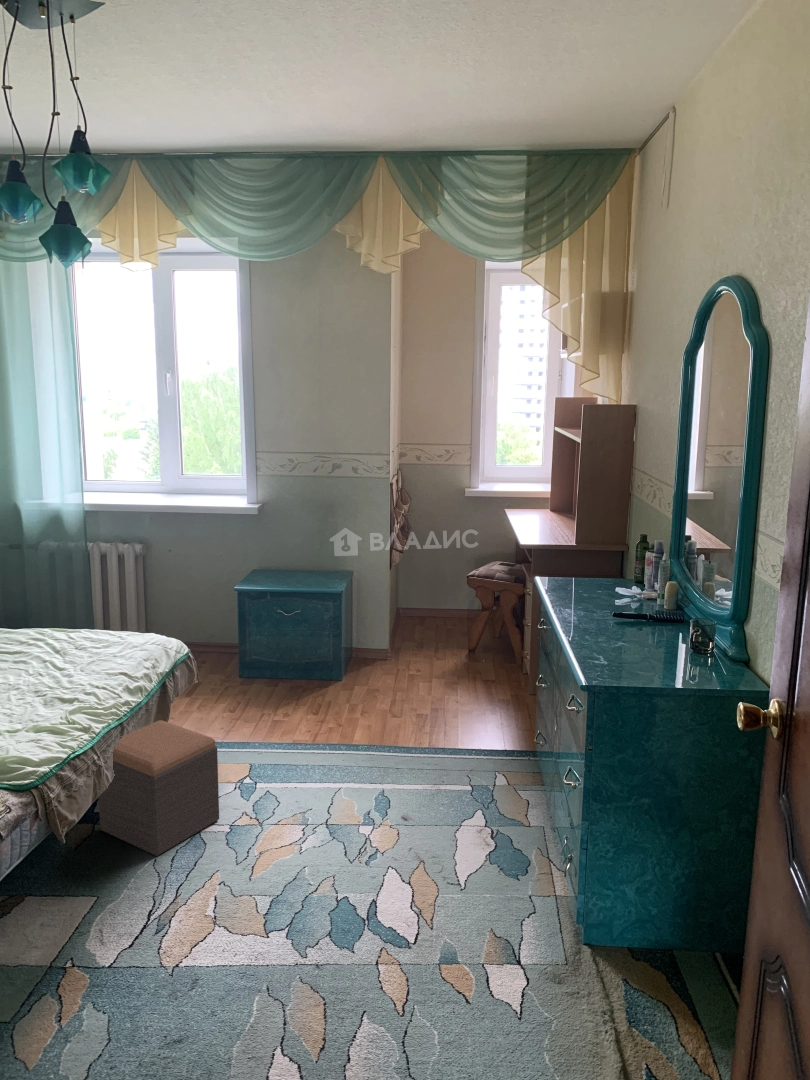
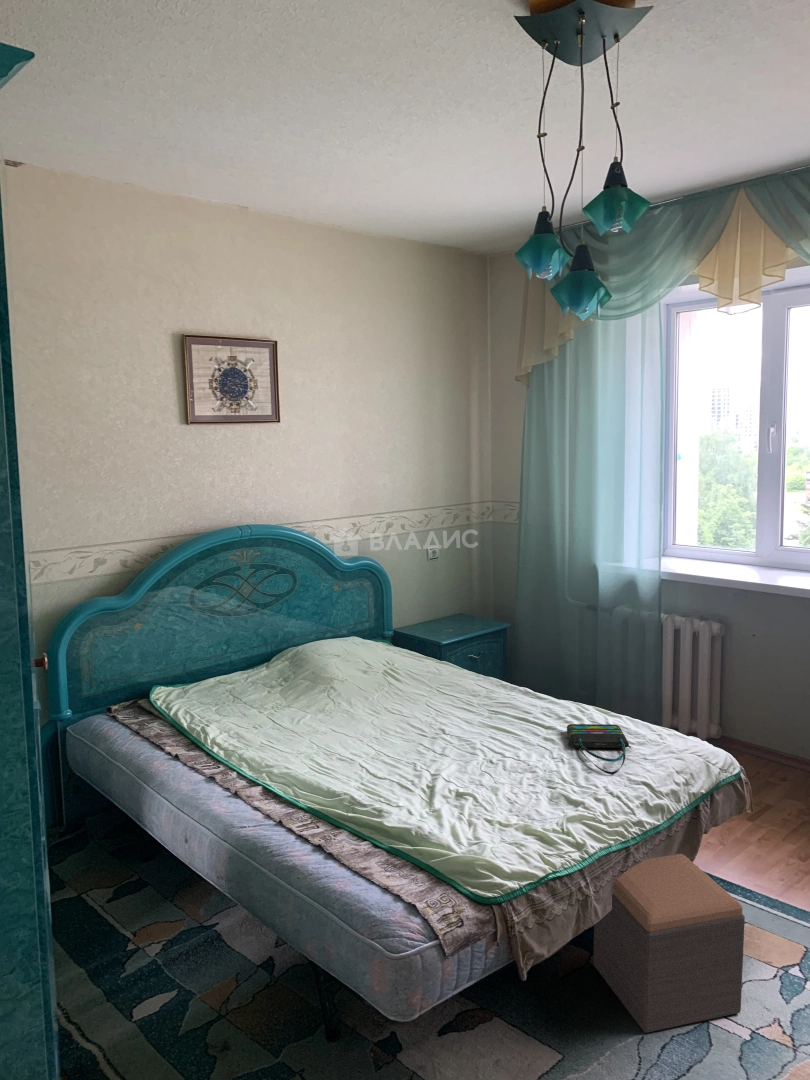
tote bag: none [35,637,101,675] -> present [567,724,631,774]

